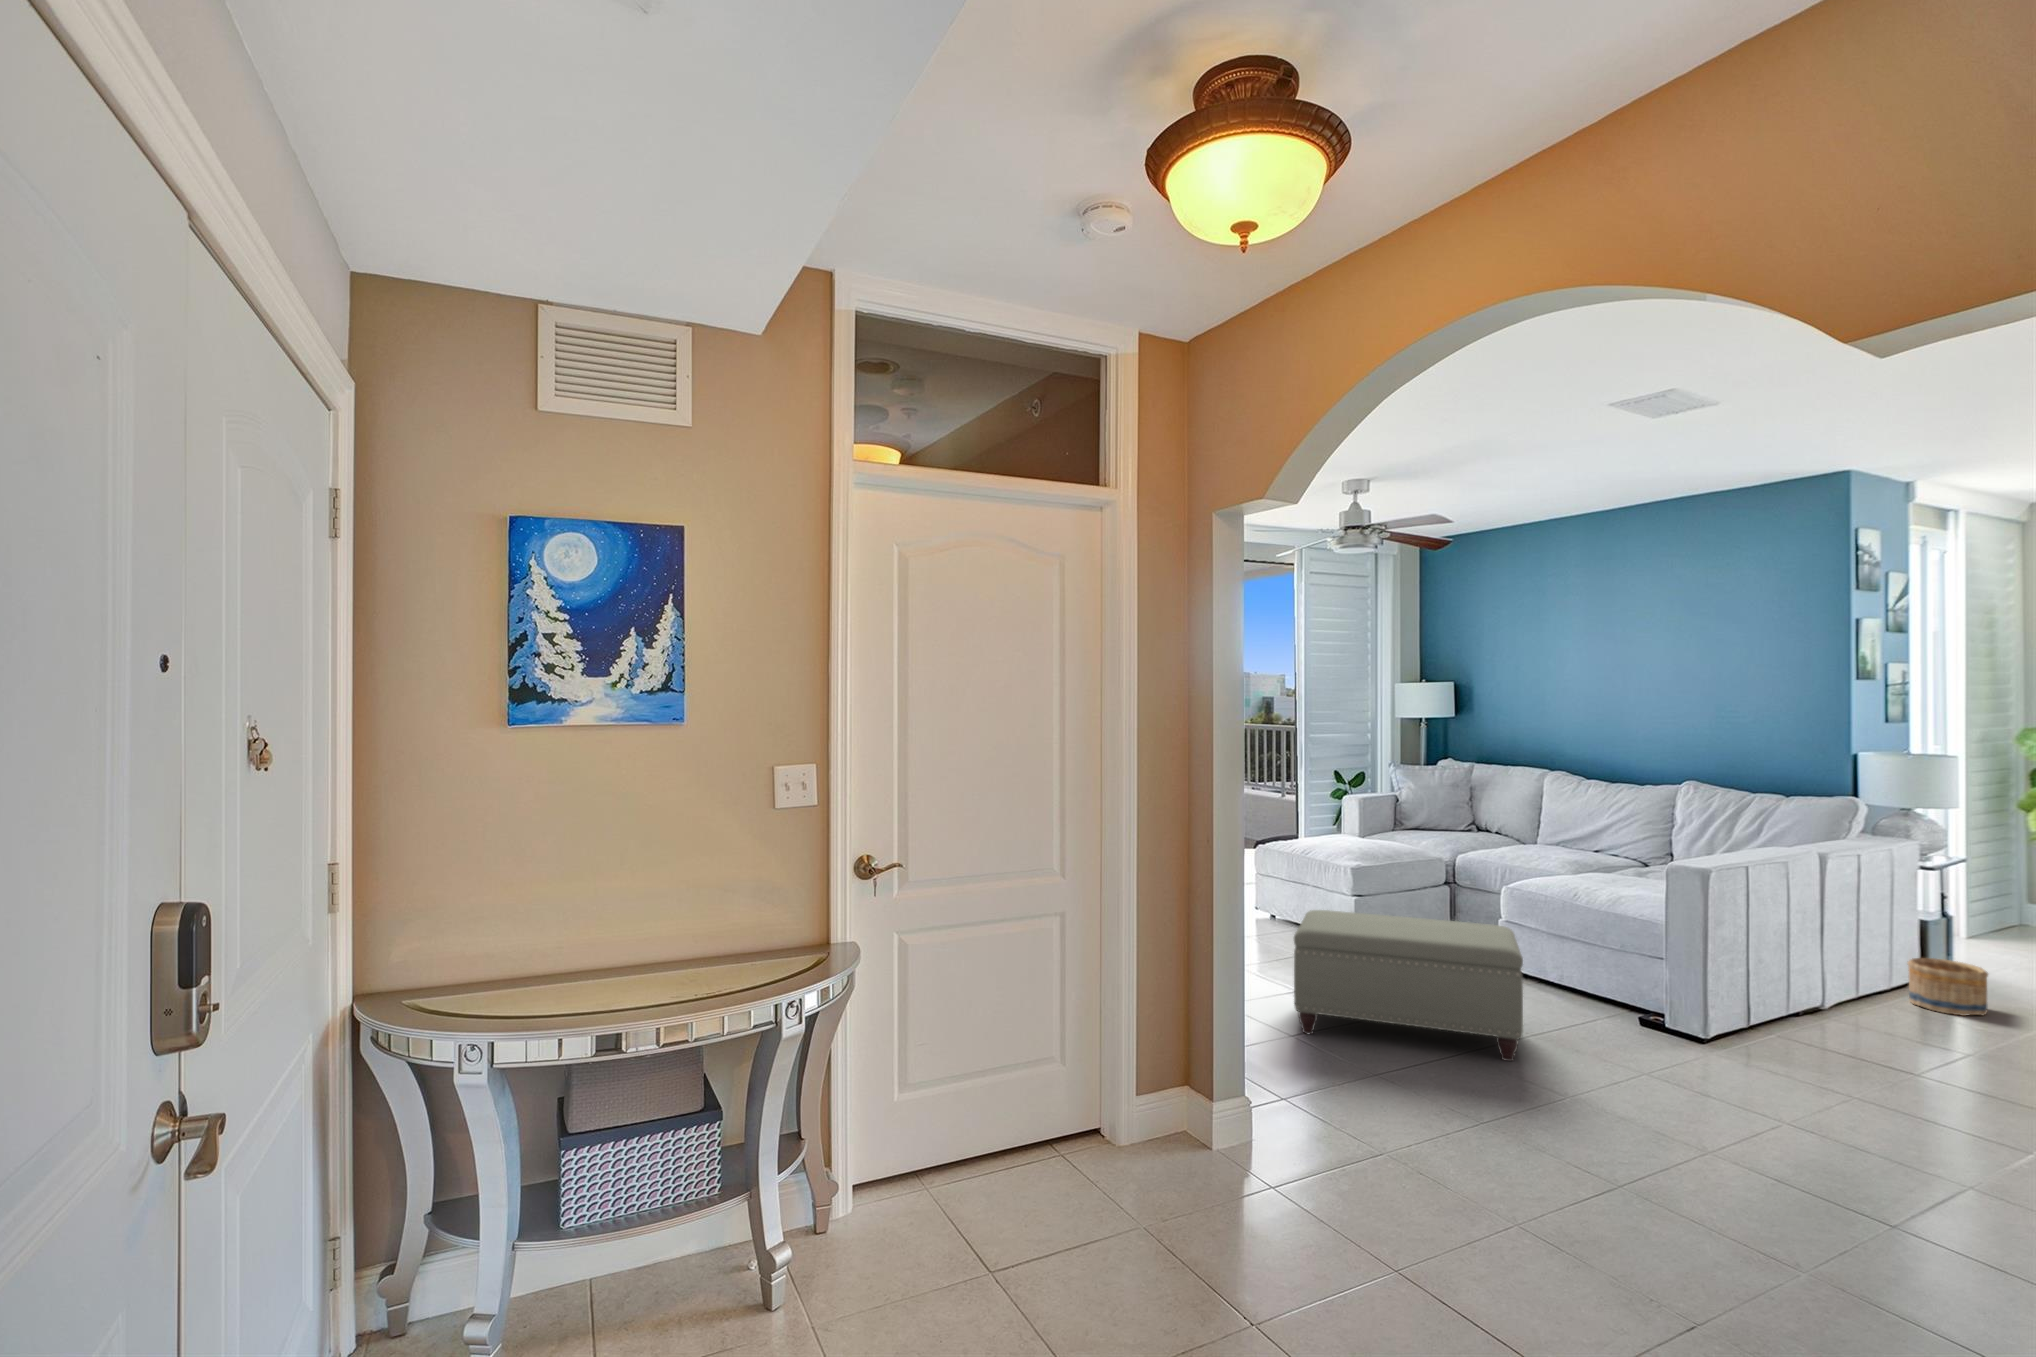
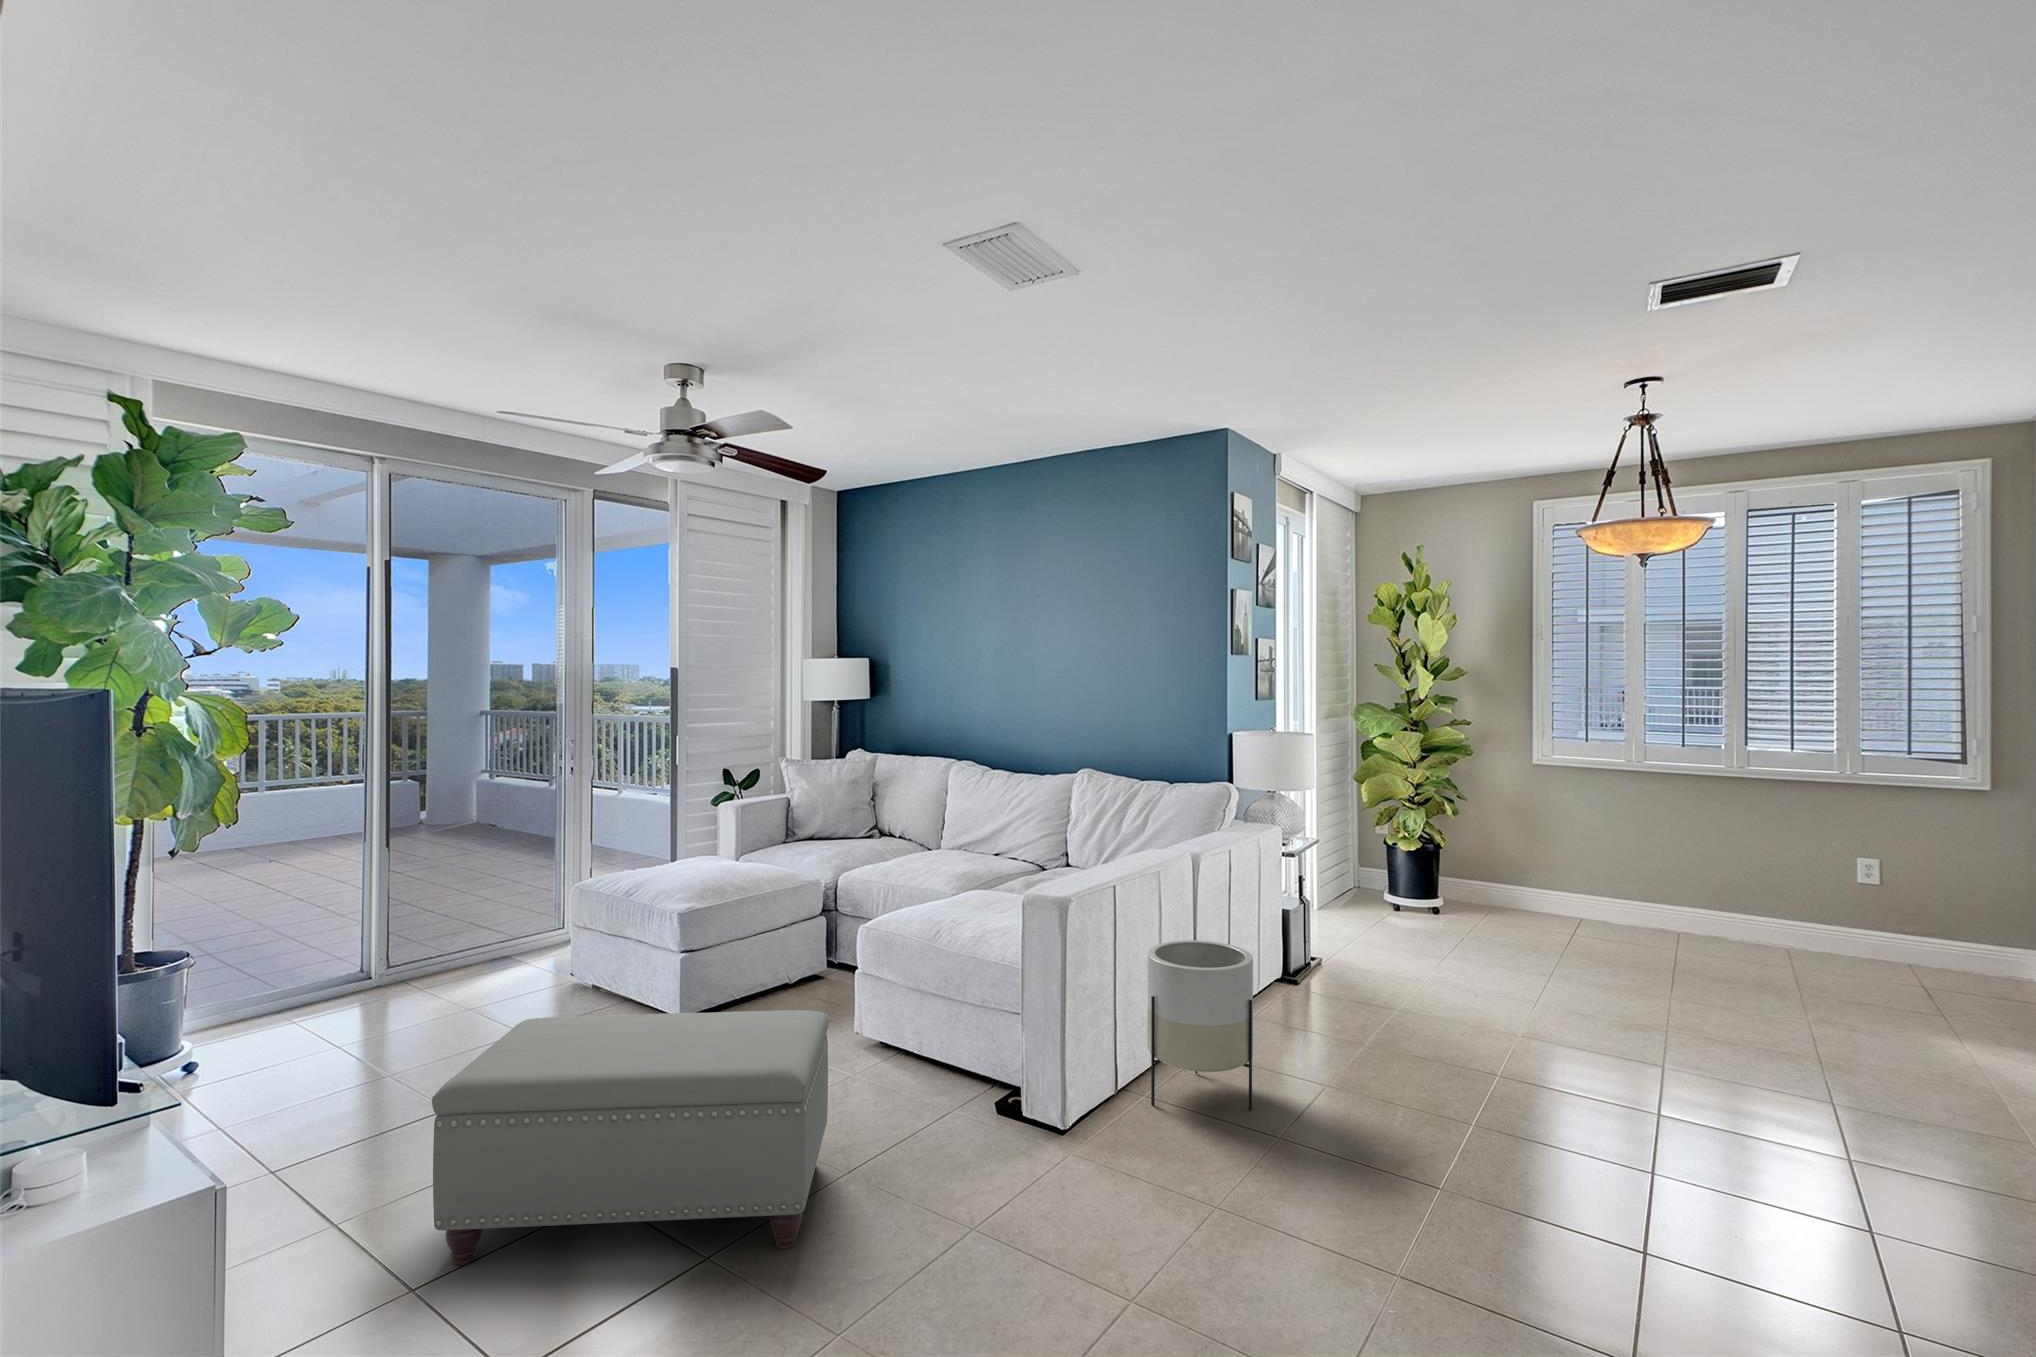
planter: none [1775,918,1884,1058] -> present [1147,940,1253,1110]
basket: present [1908,958,1988,1016] -> none [1273,954,1340,1019]

